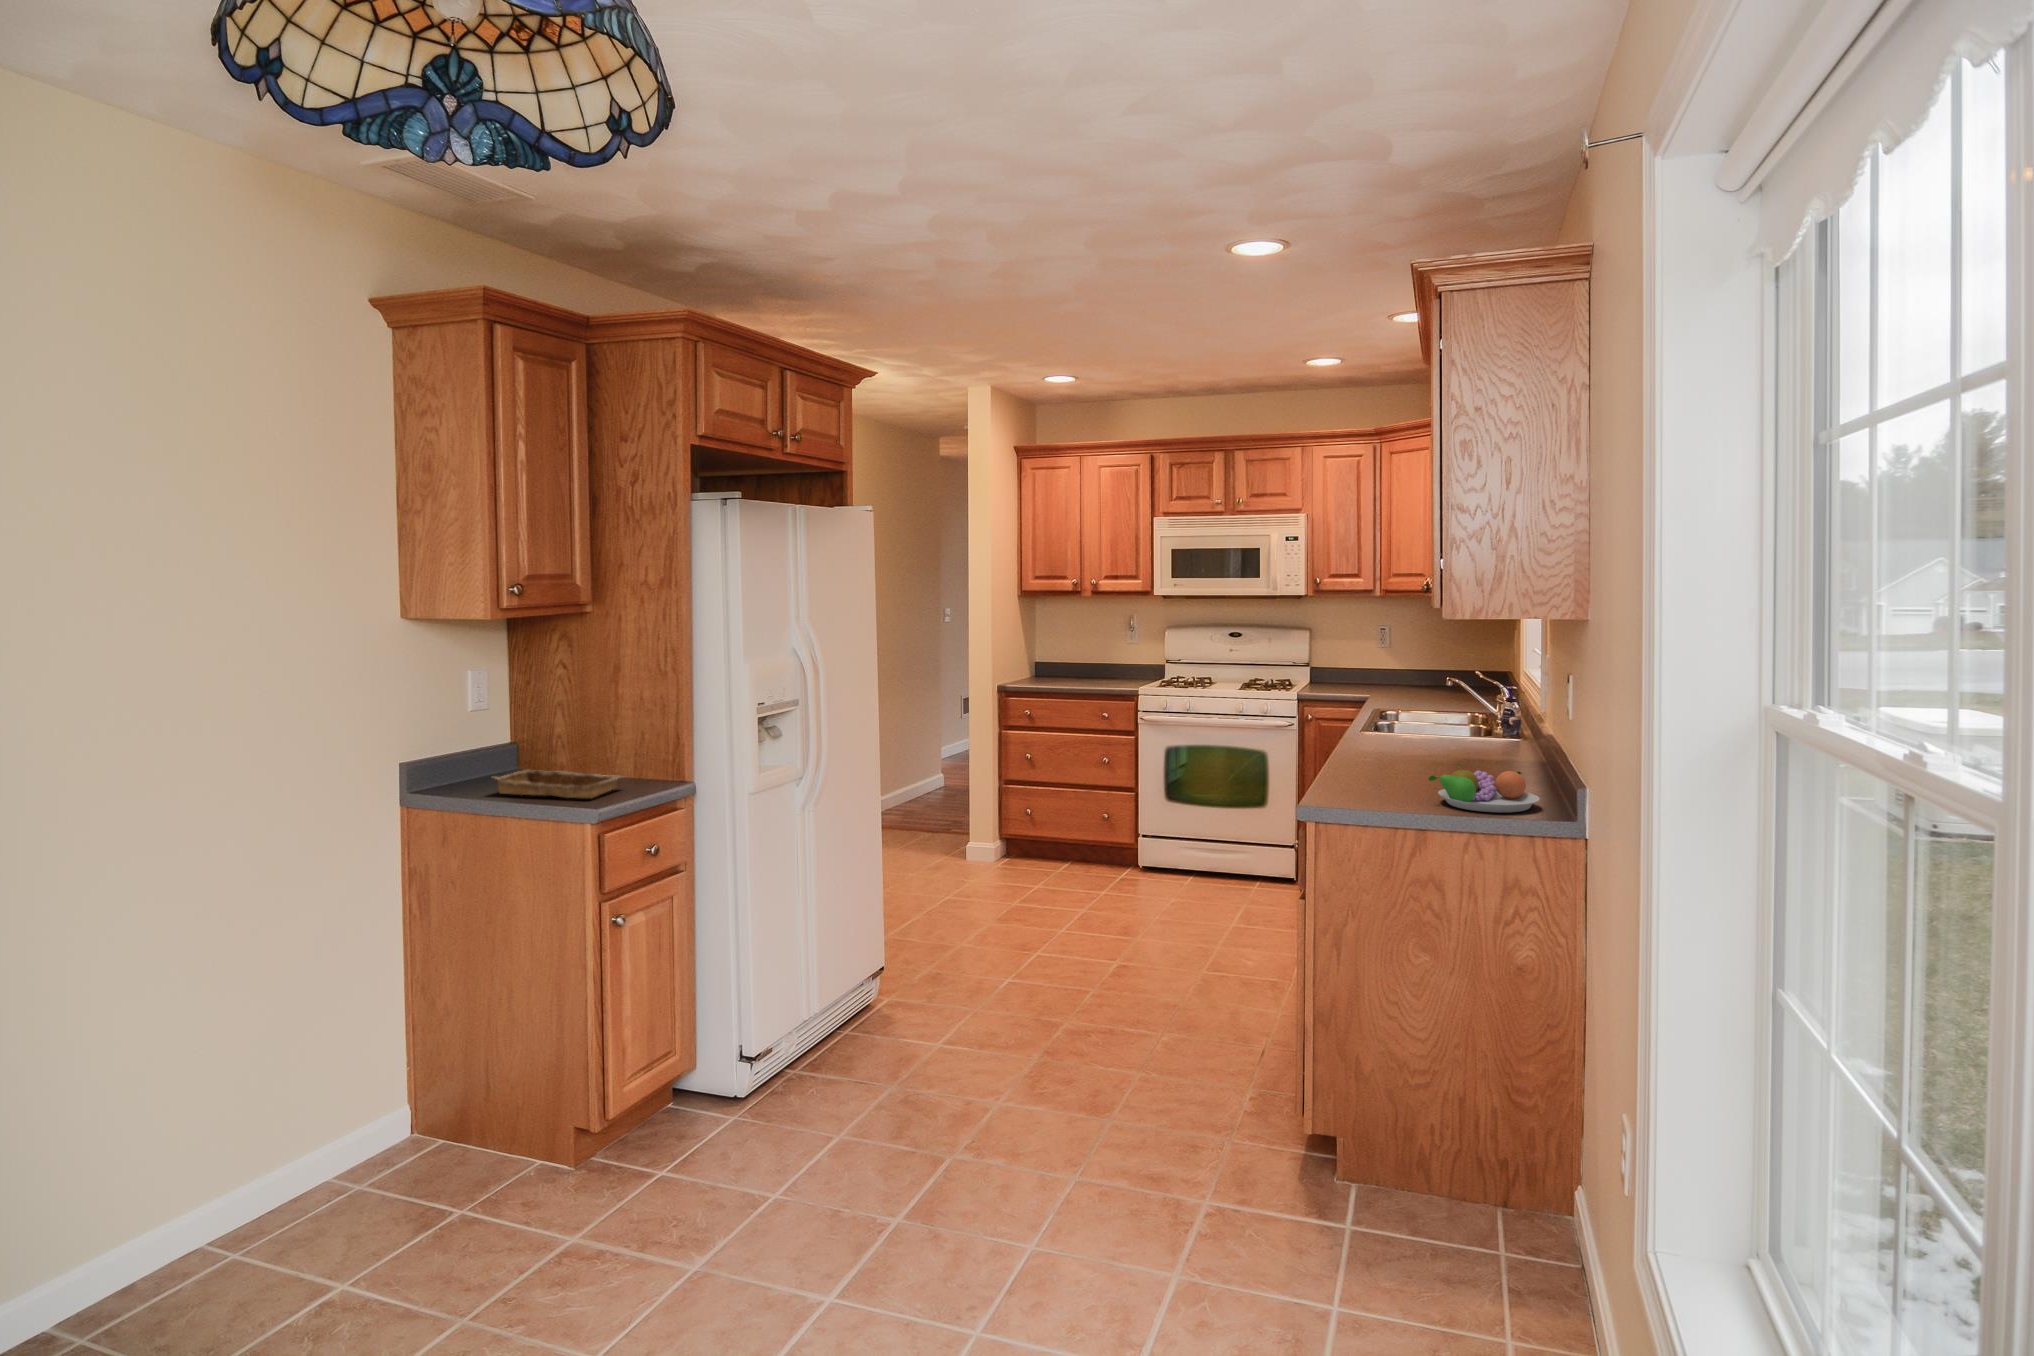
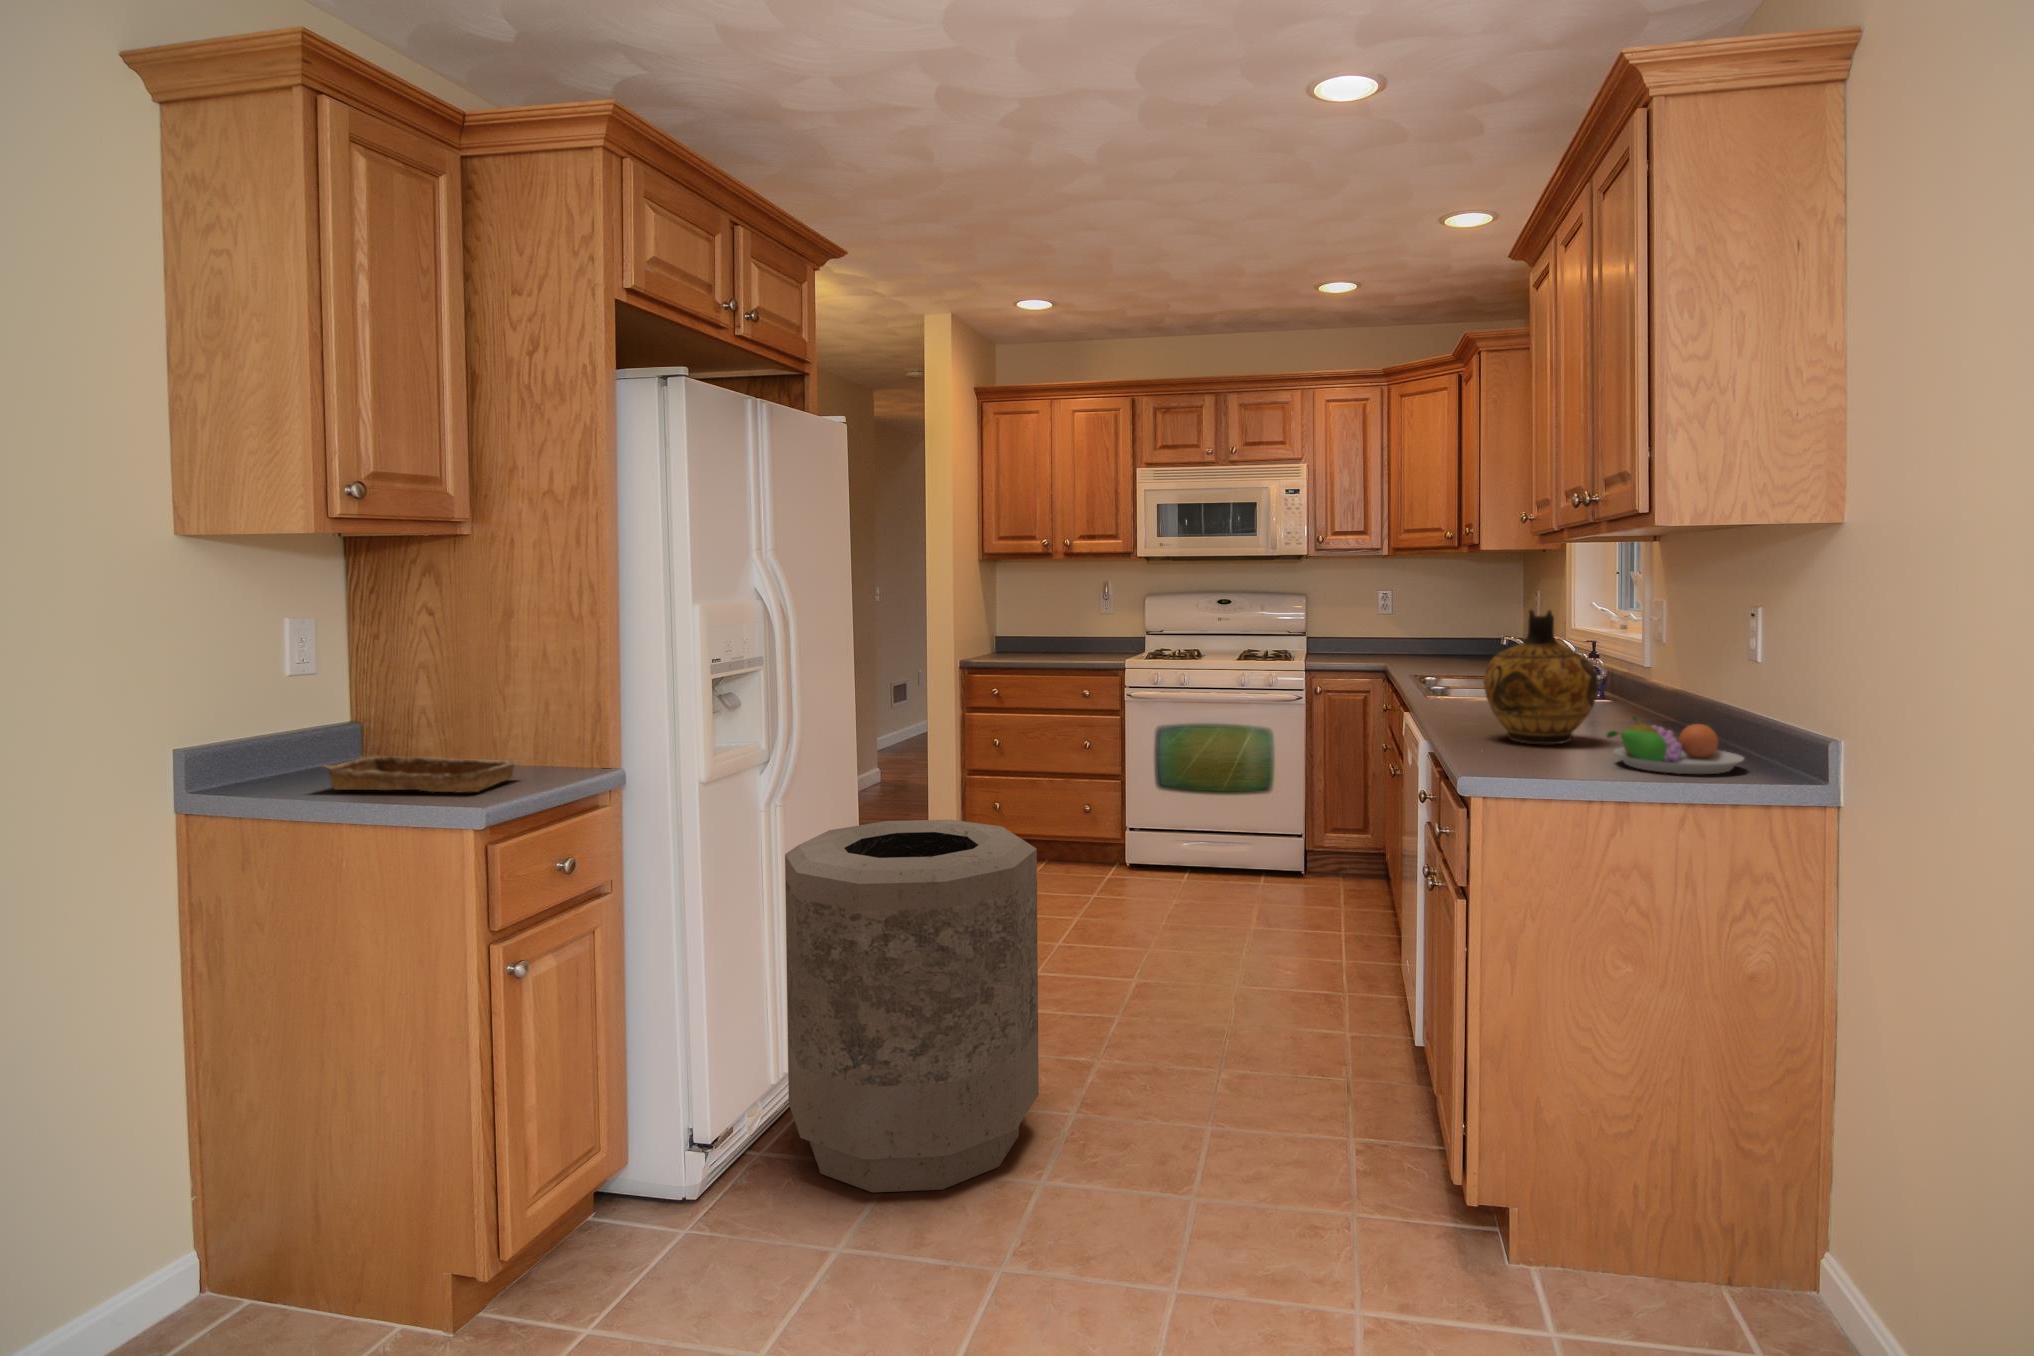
ceramic jug: none [1361,672,1453,782] -> present [1484,610,1599,744]
trash can: none [815,825,1005,1106] -> present [785,820,1039,1192]

